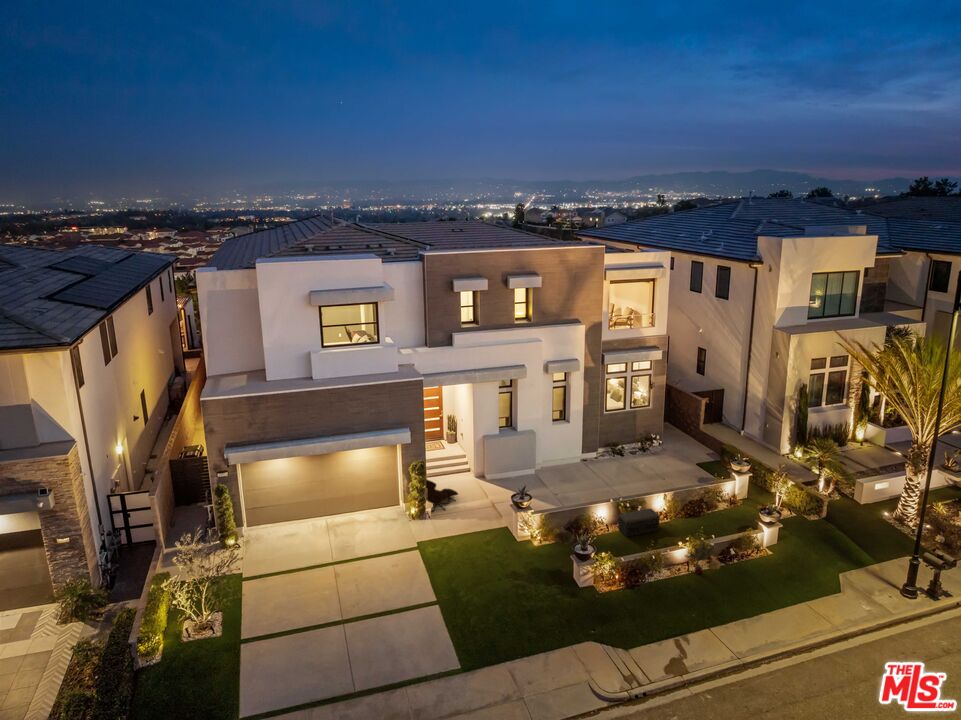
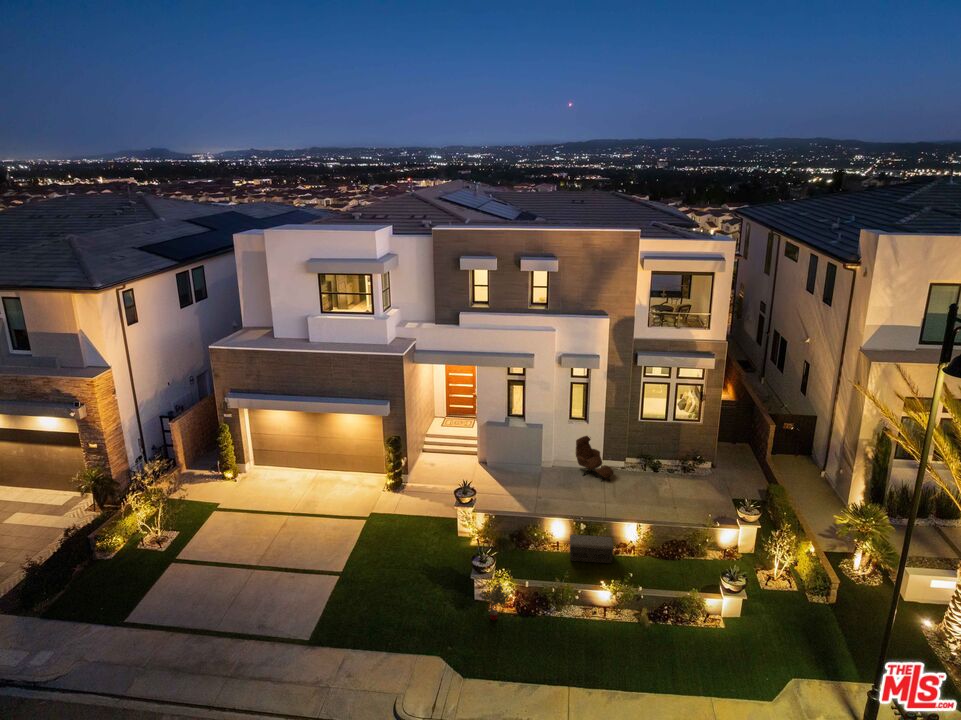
lounge chair: present [426,479,458,512] -> present [576,436,614,481]
potted tree: present [685,541,715,574] -> present [479,584,509,621]

